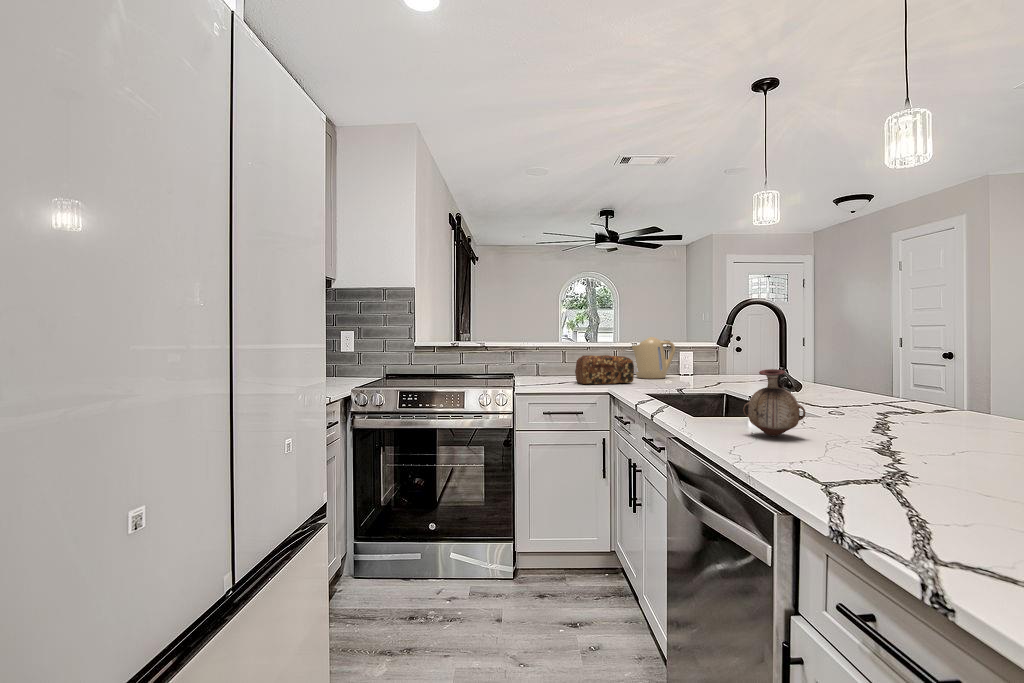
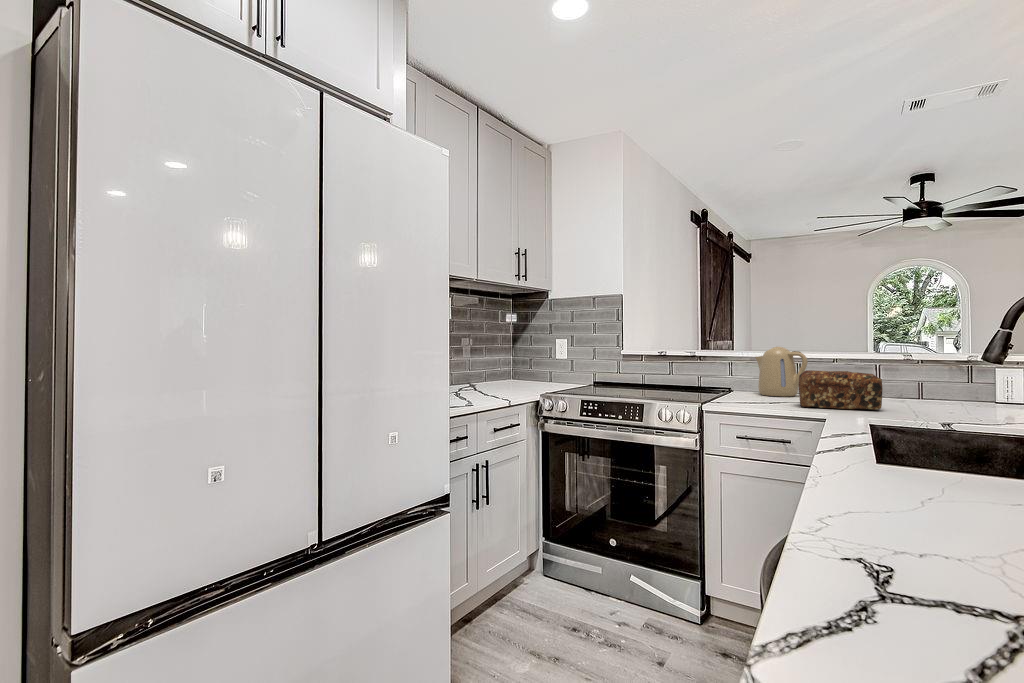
kettle: present [632,337,675,379] -> present [755,347,808,397]
vase: present [743,369,806,436] -> none [864,406,959,505]

